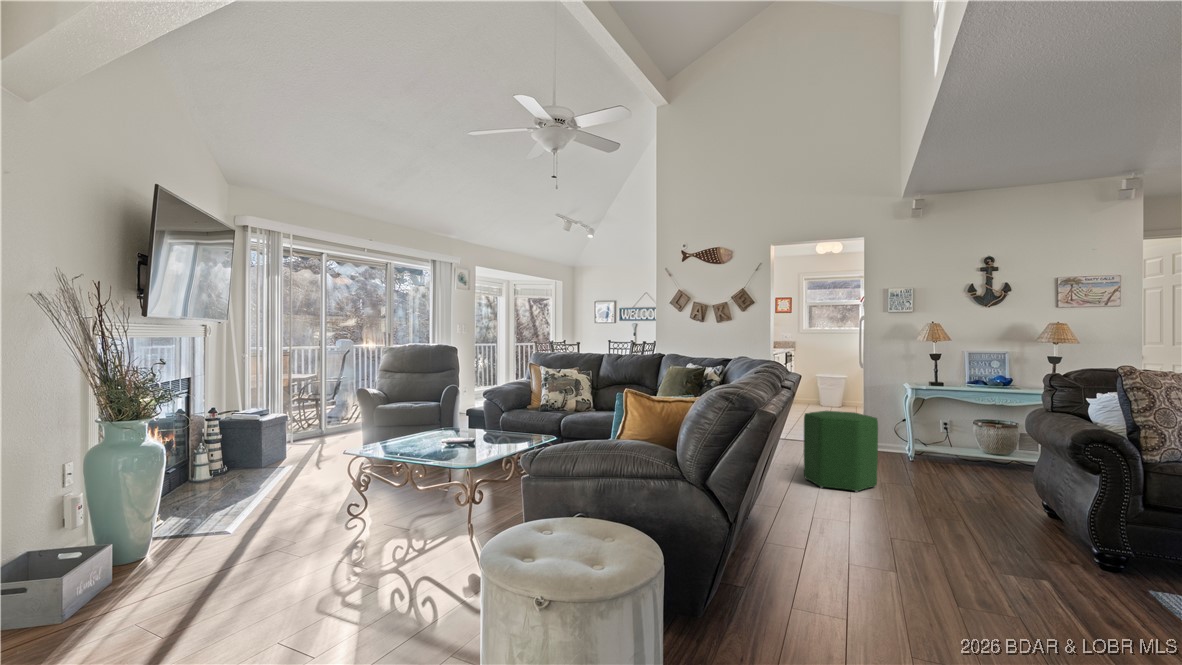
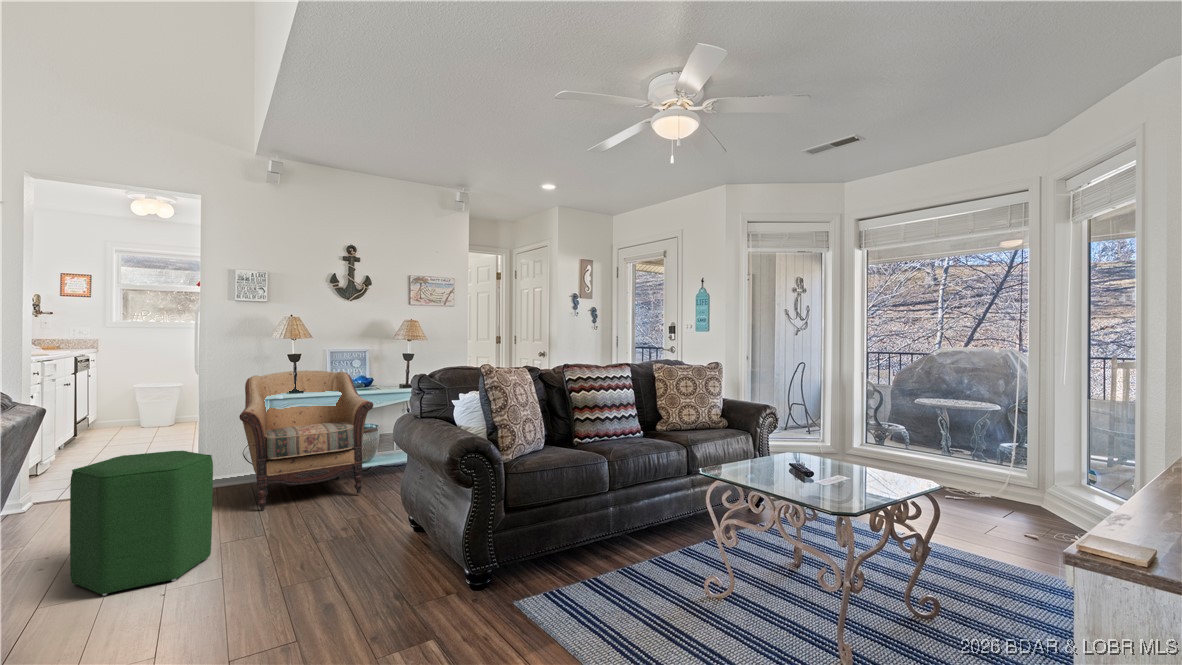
armchair: none [893,368,1010,478] -> present [239,370,373,511]

